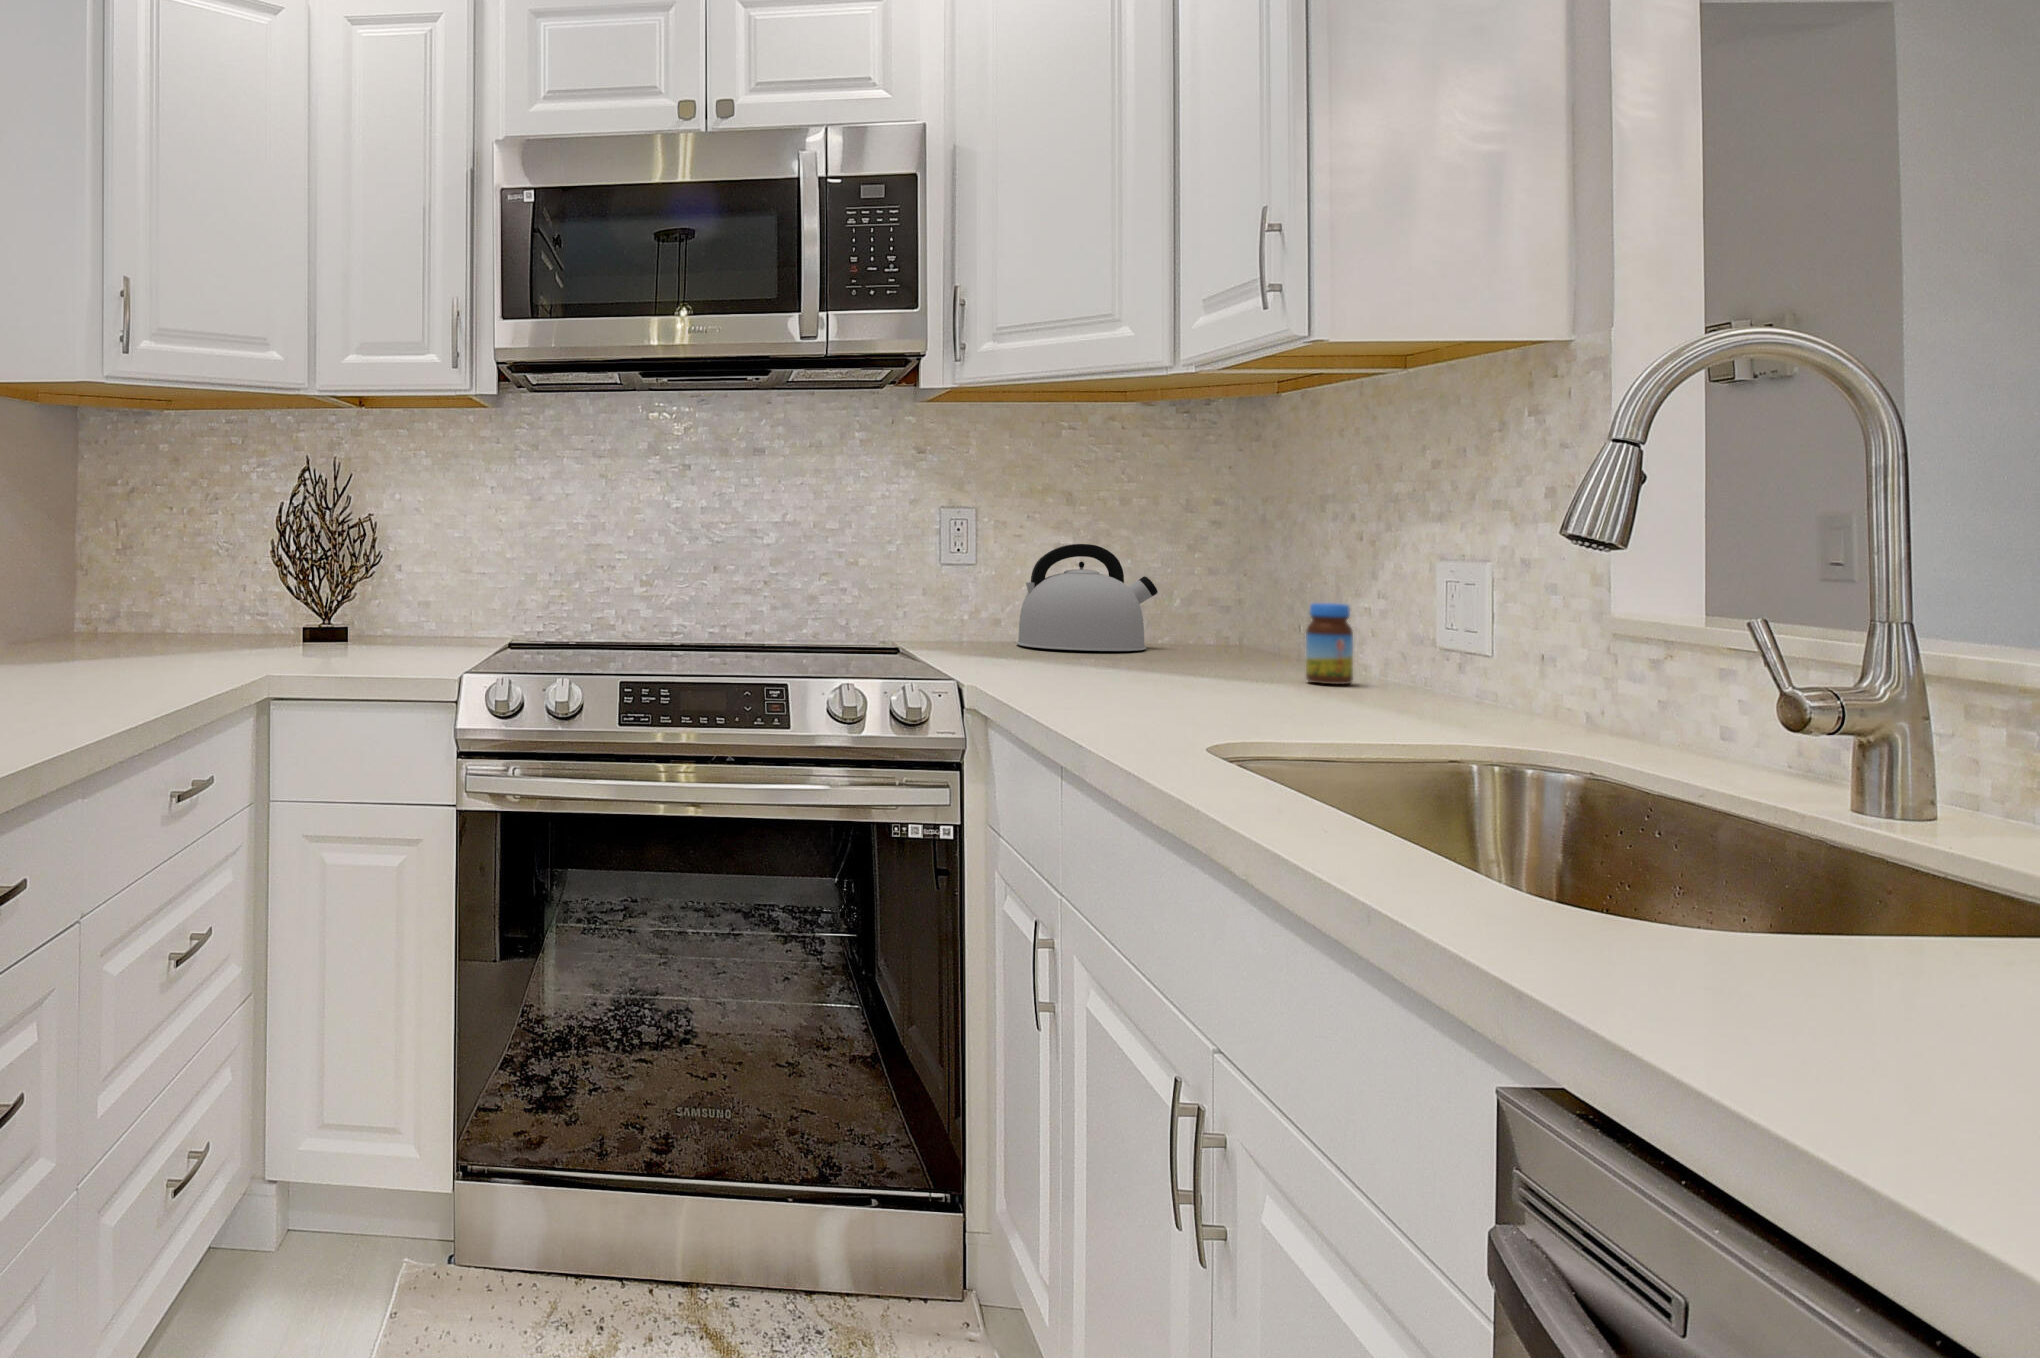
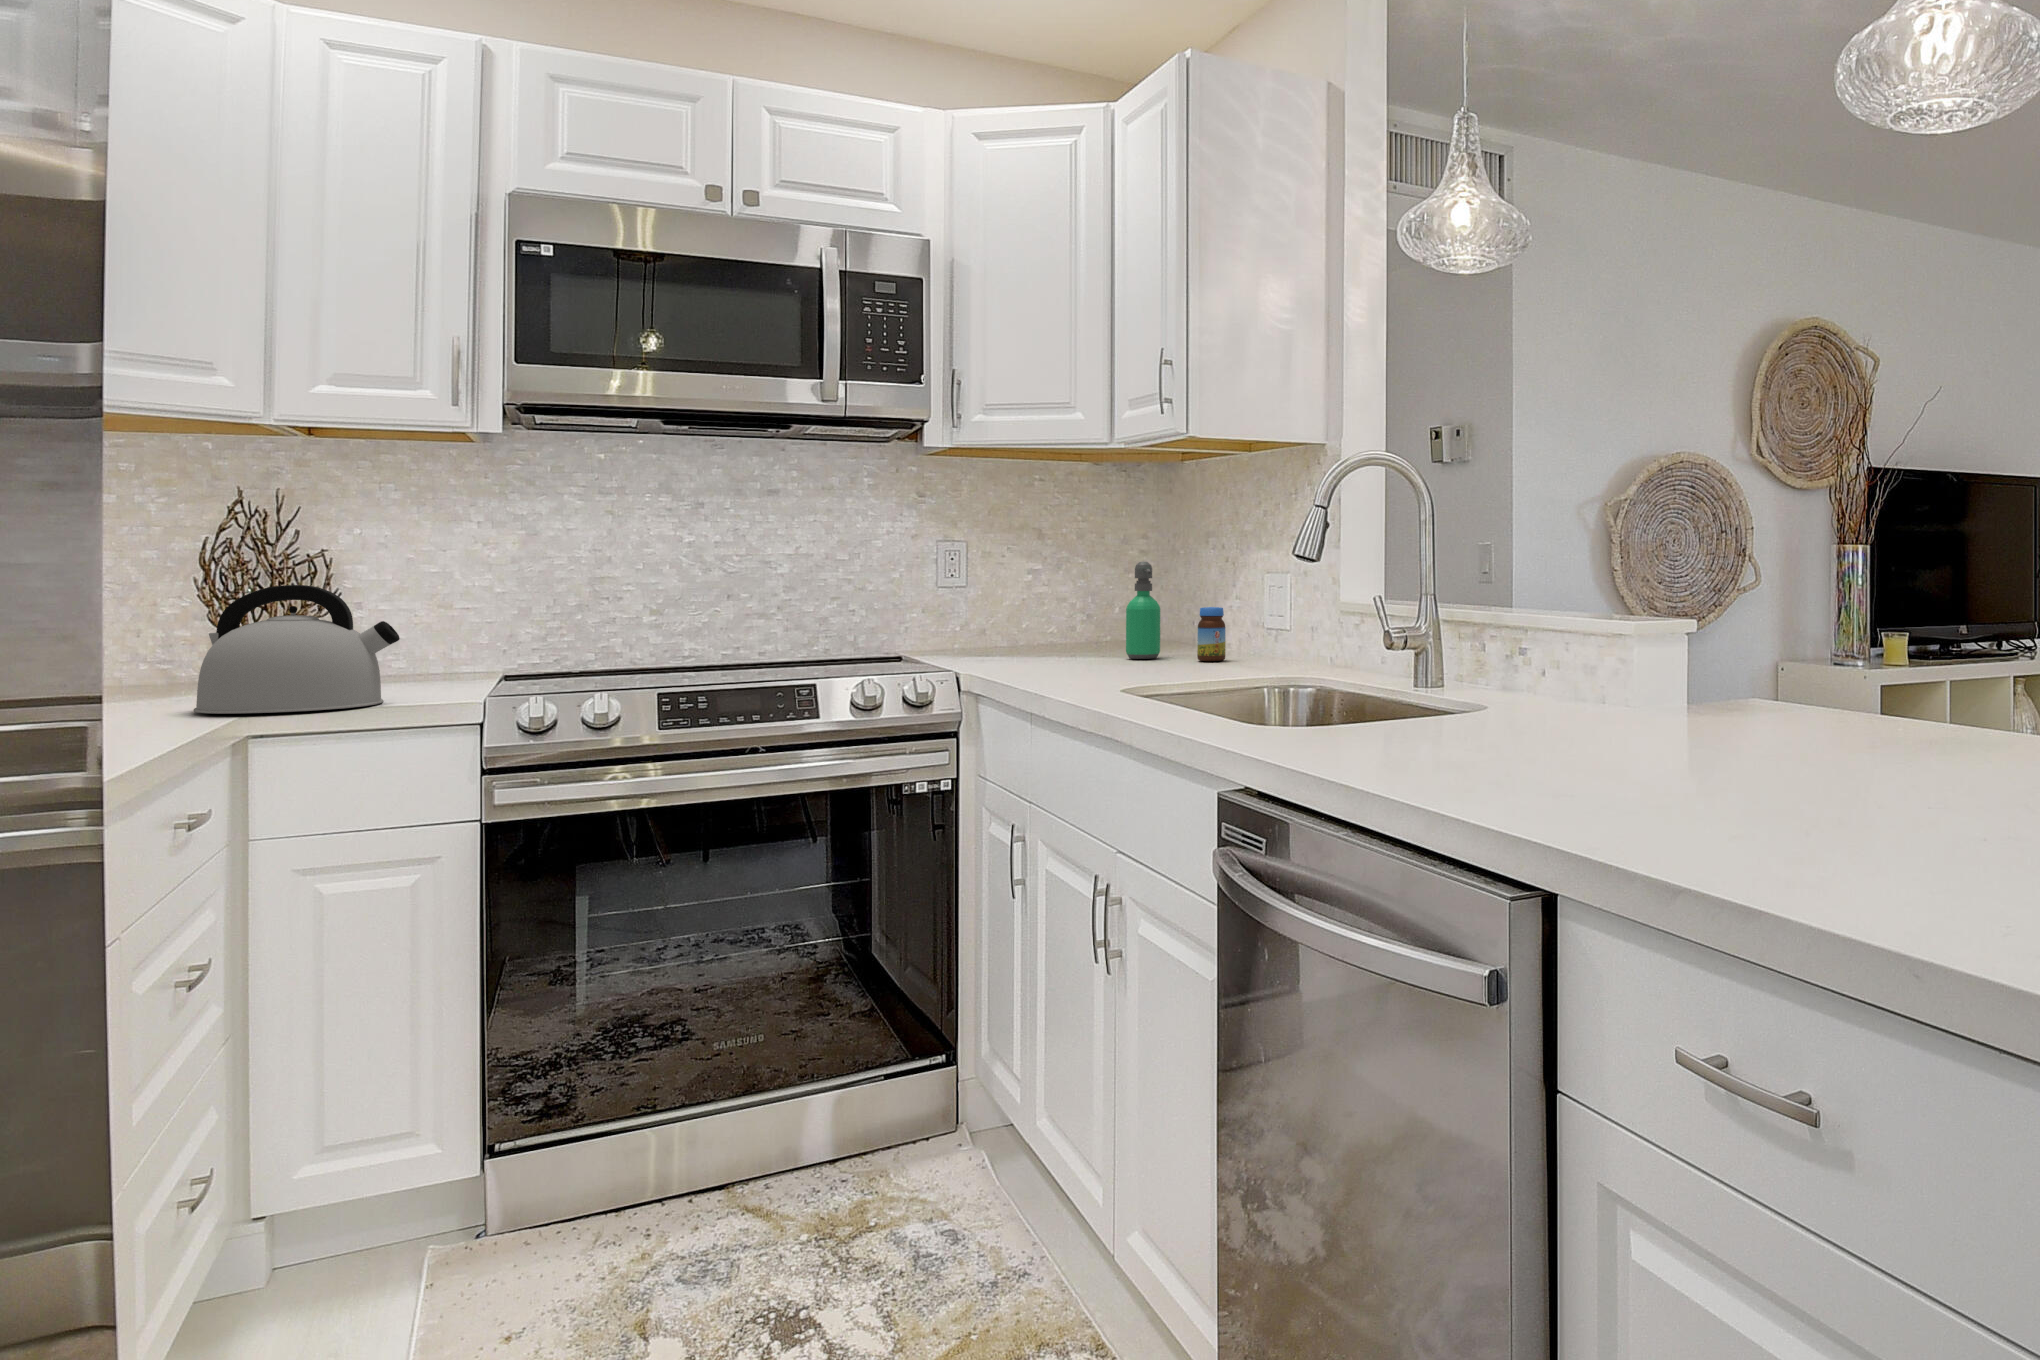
soap dispenser: none [1190,535,1243,673] -> present [1126,562,1160,659]
kettle: present [1017,544,1158,651] -> present [193,585,400,714]

